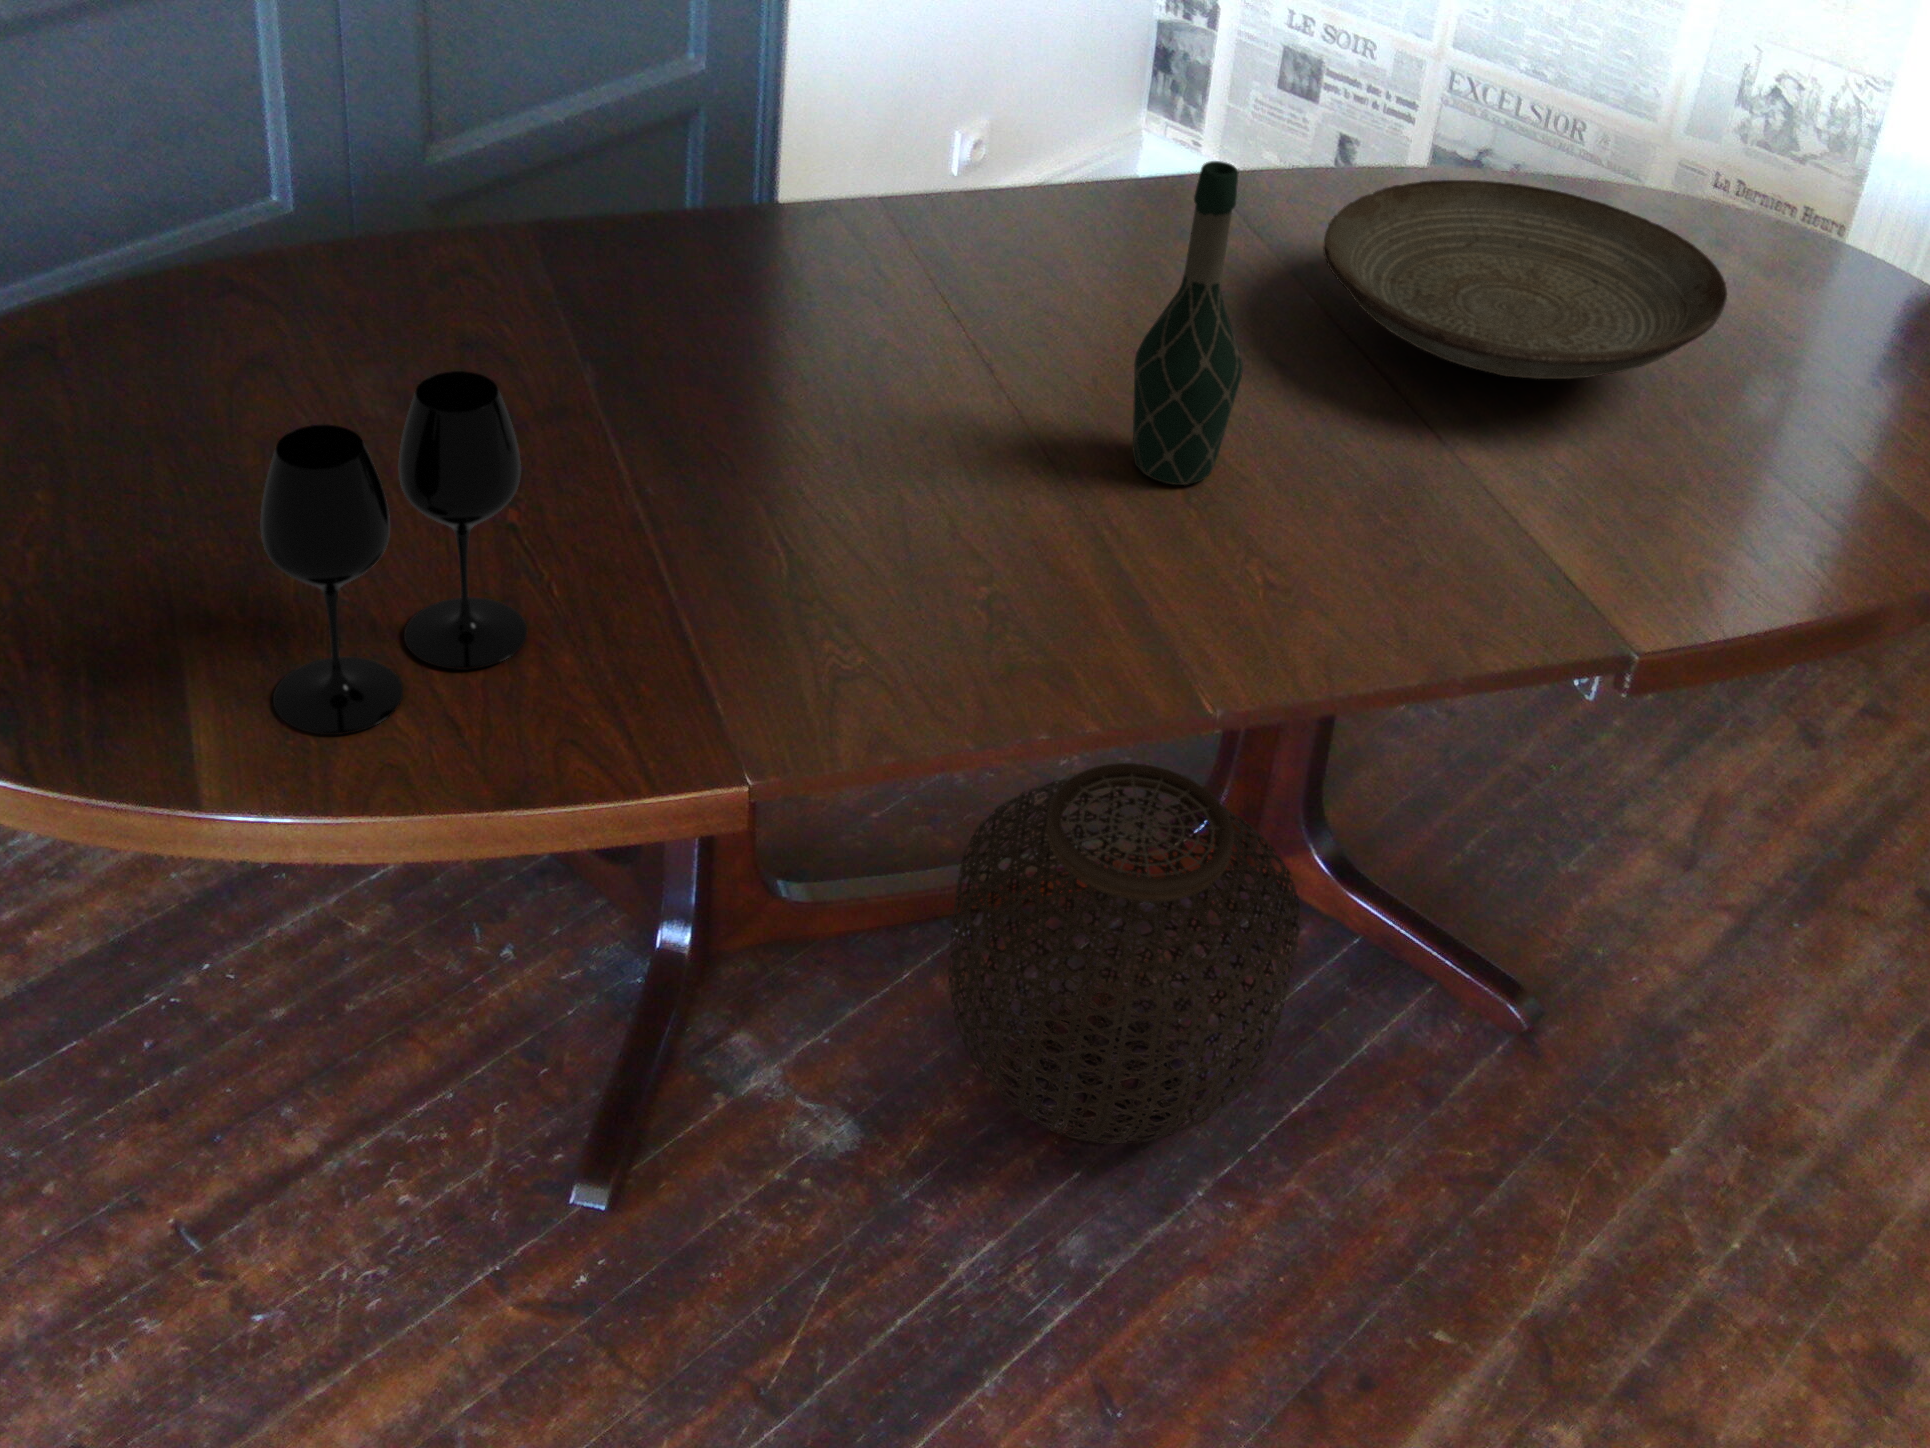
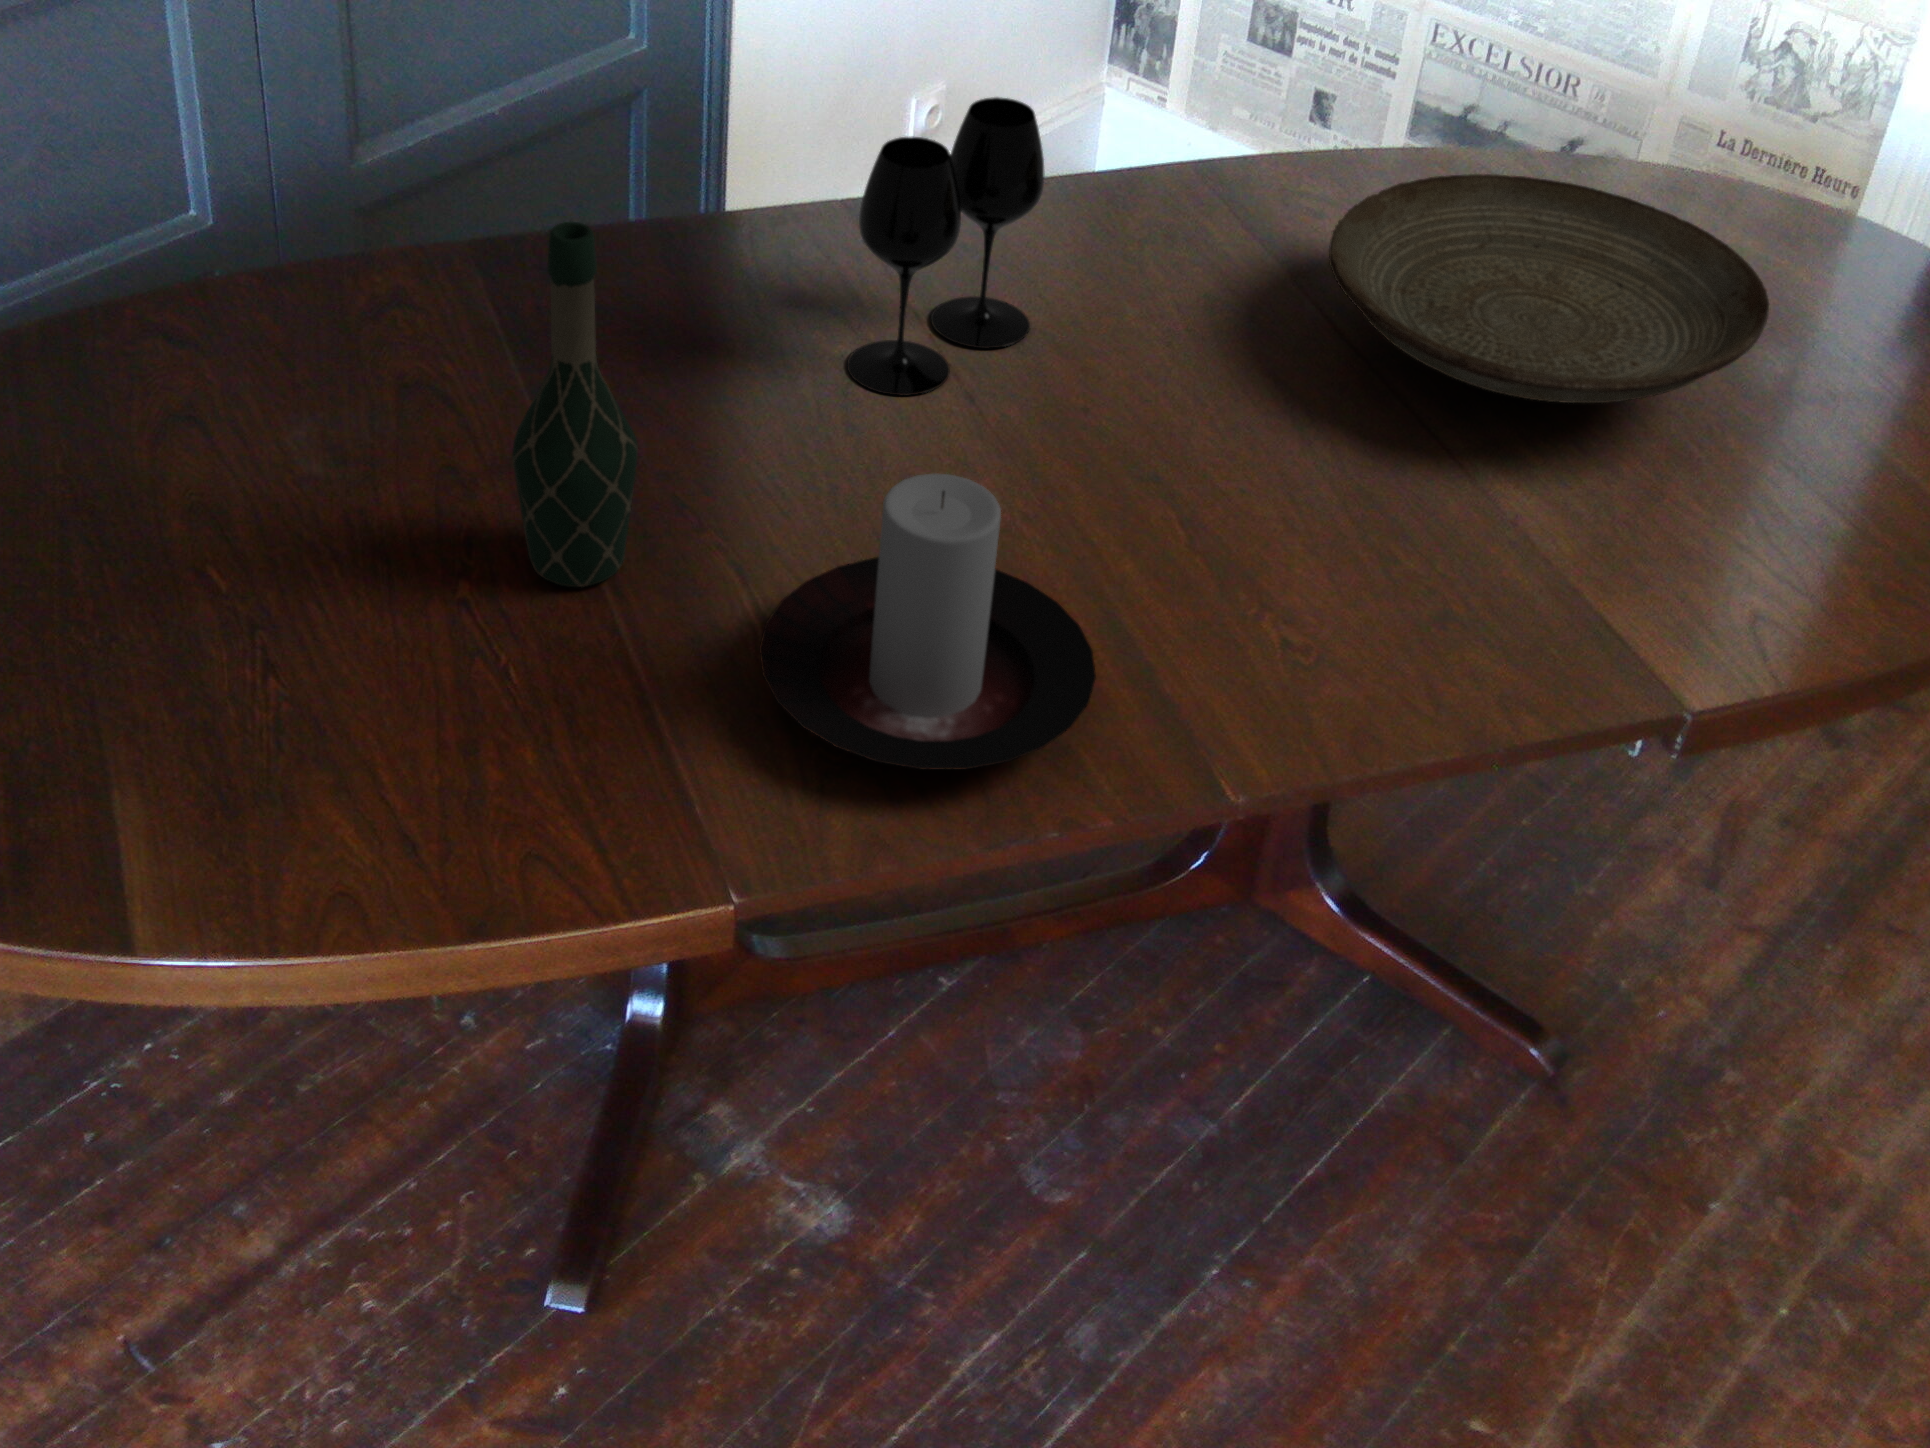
wine bottle: present [1133,161,1243,485] -> present [512,222,638,587]
wine glass: present [261,371,527,735] -> present [847,97,1045,396]
candle holder: none [781,400,1087,662] -> present [759,473,1096,770]
woven basket: present [948,763,1300,1144] -> none [940,821,1317,1223]

